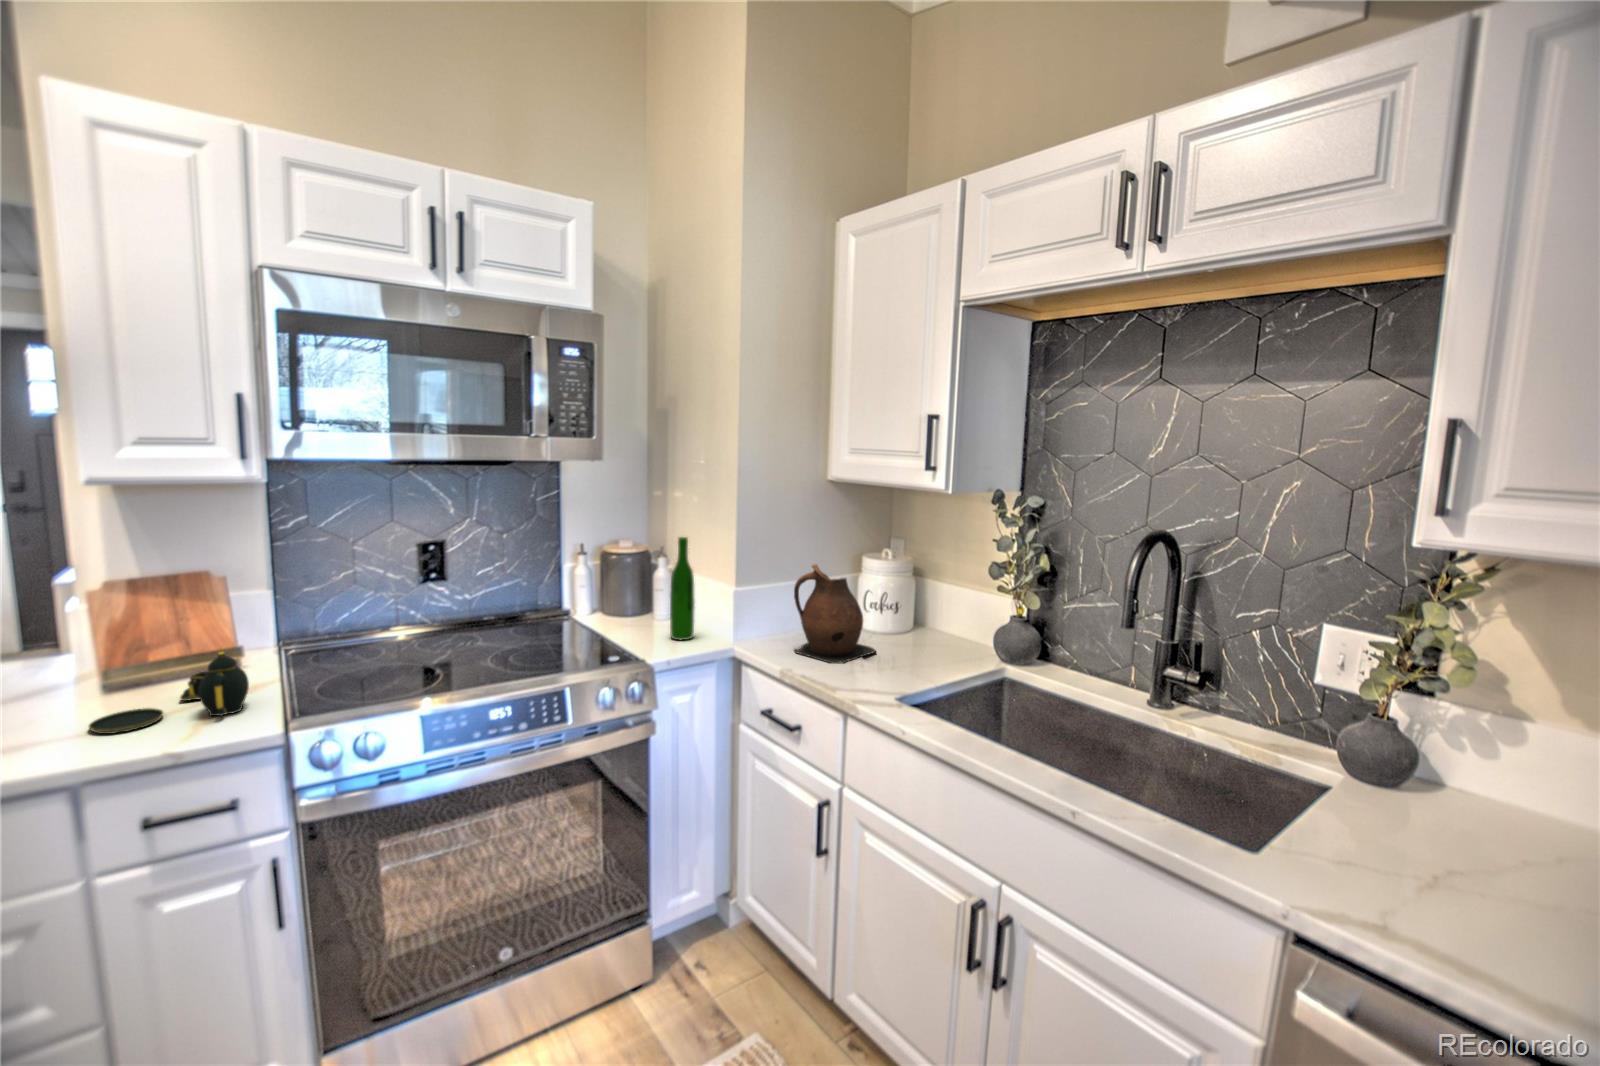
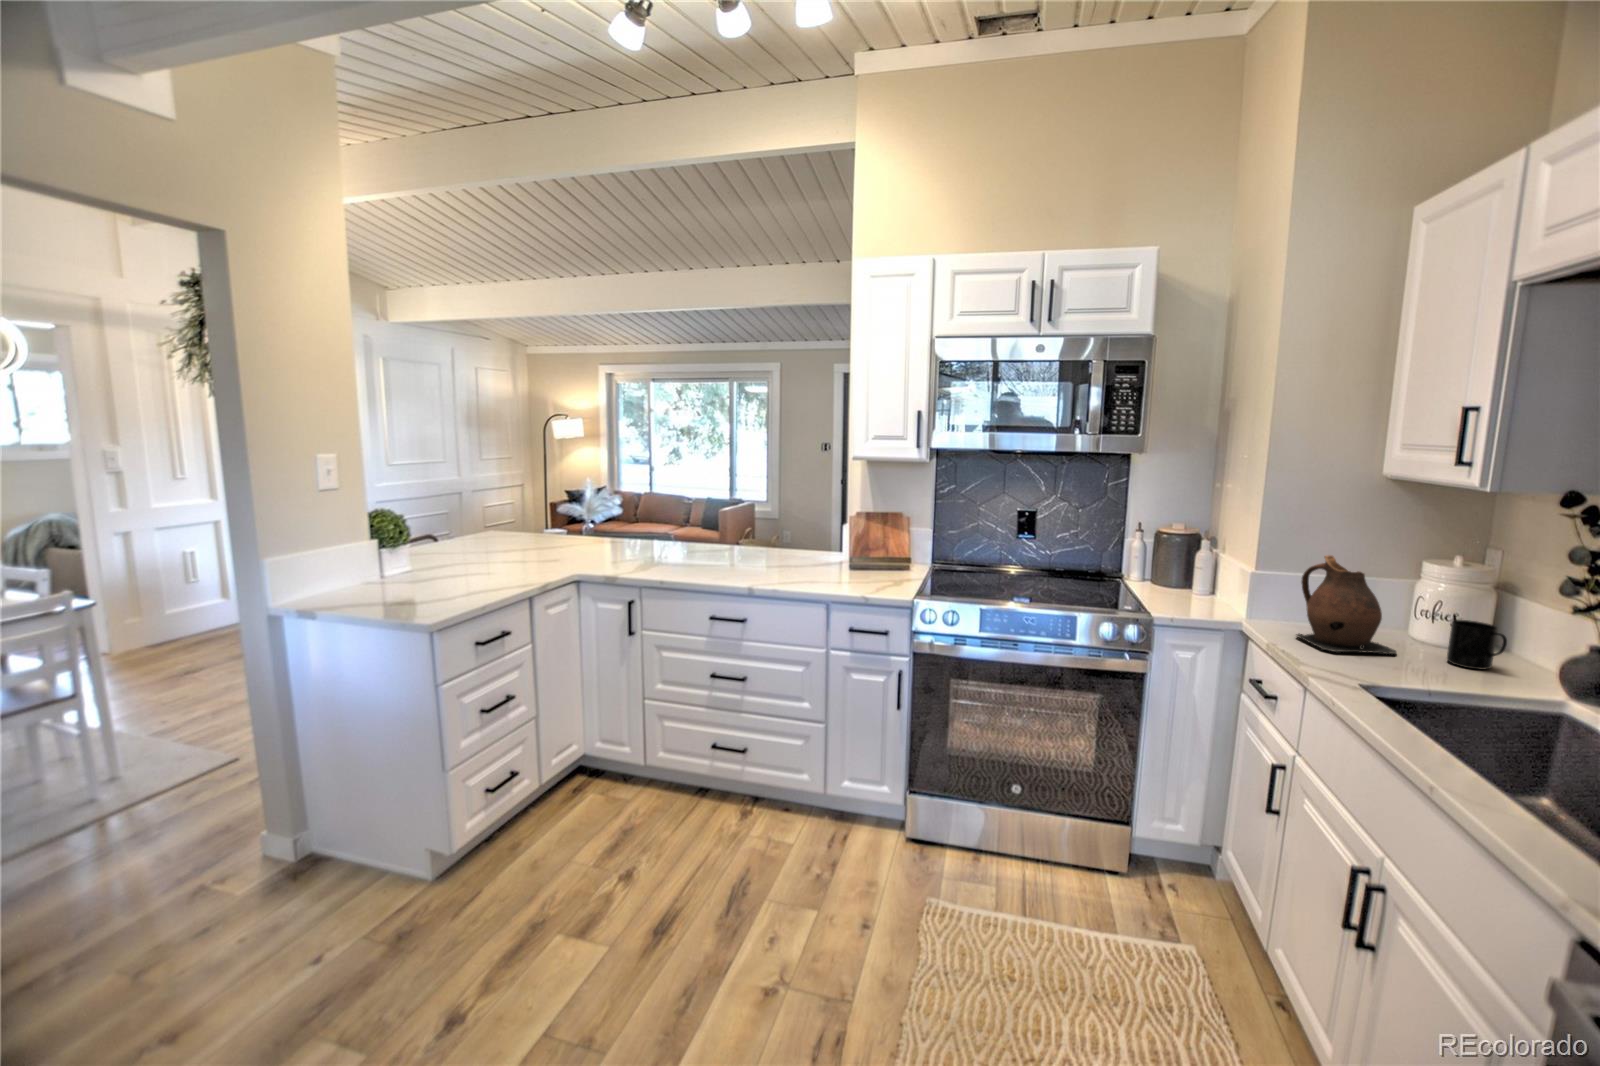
wine bottle: present [670,537,695,640] -> none [1188,520,1215,610]
mug: none [906,607,948,652] -> present [1447,620,1507,670]
teapot: present [89,652,249,734] -> none [842,552,905,586]

